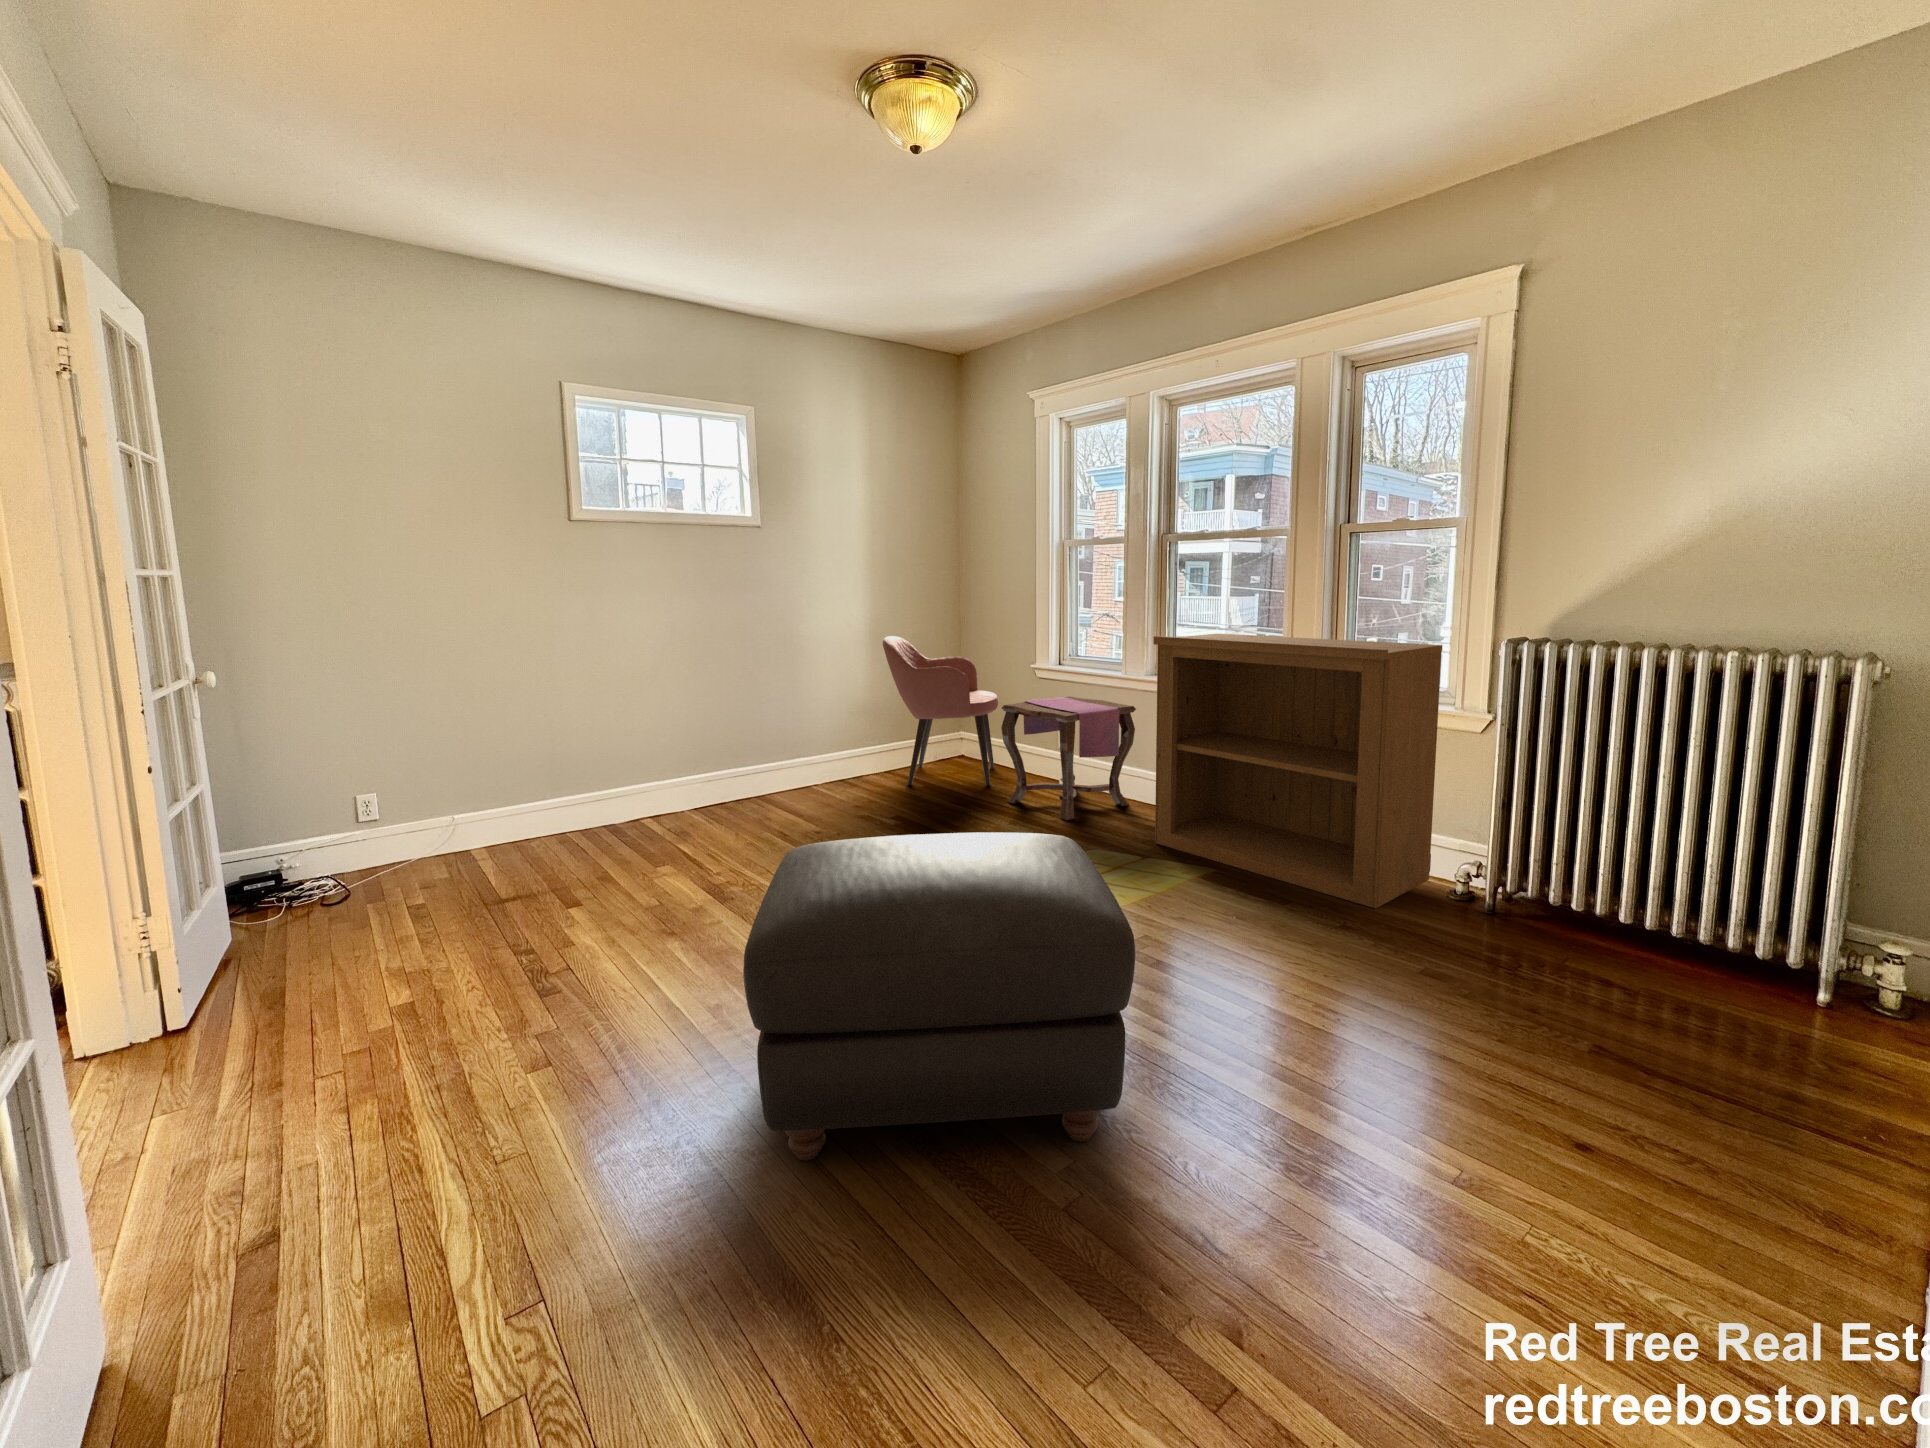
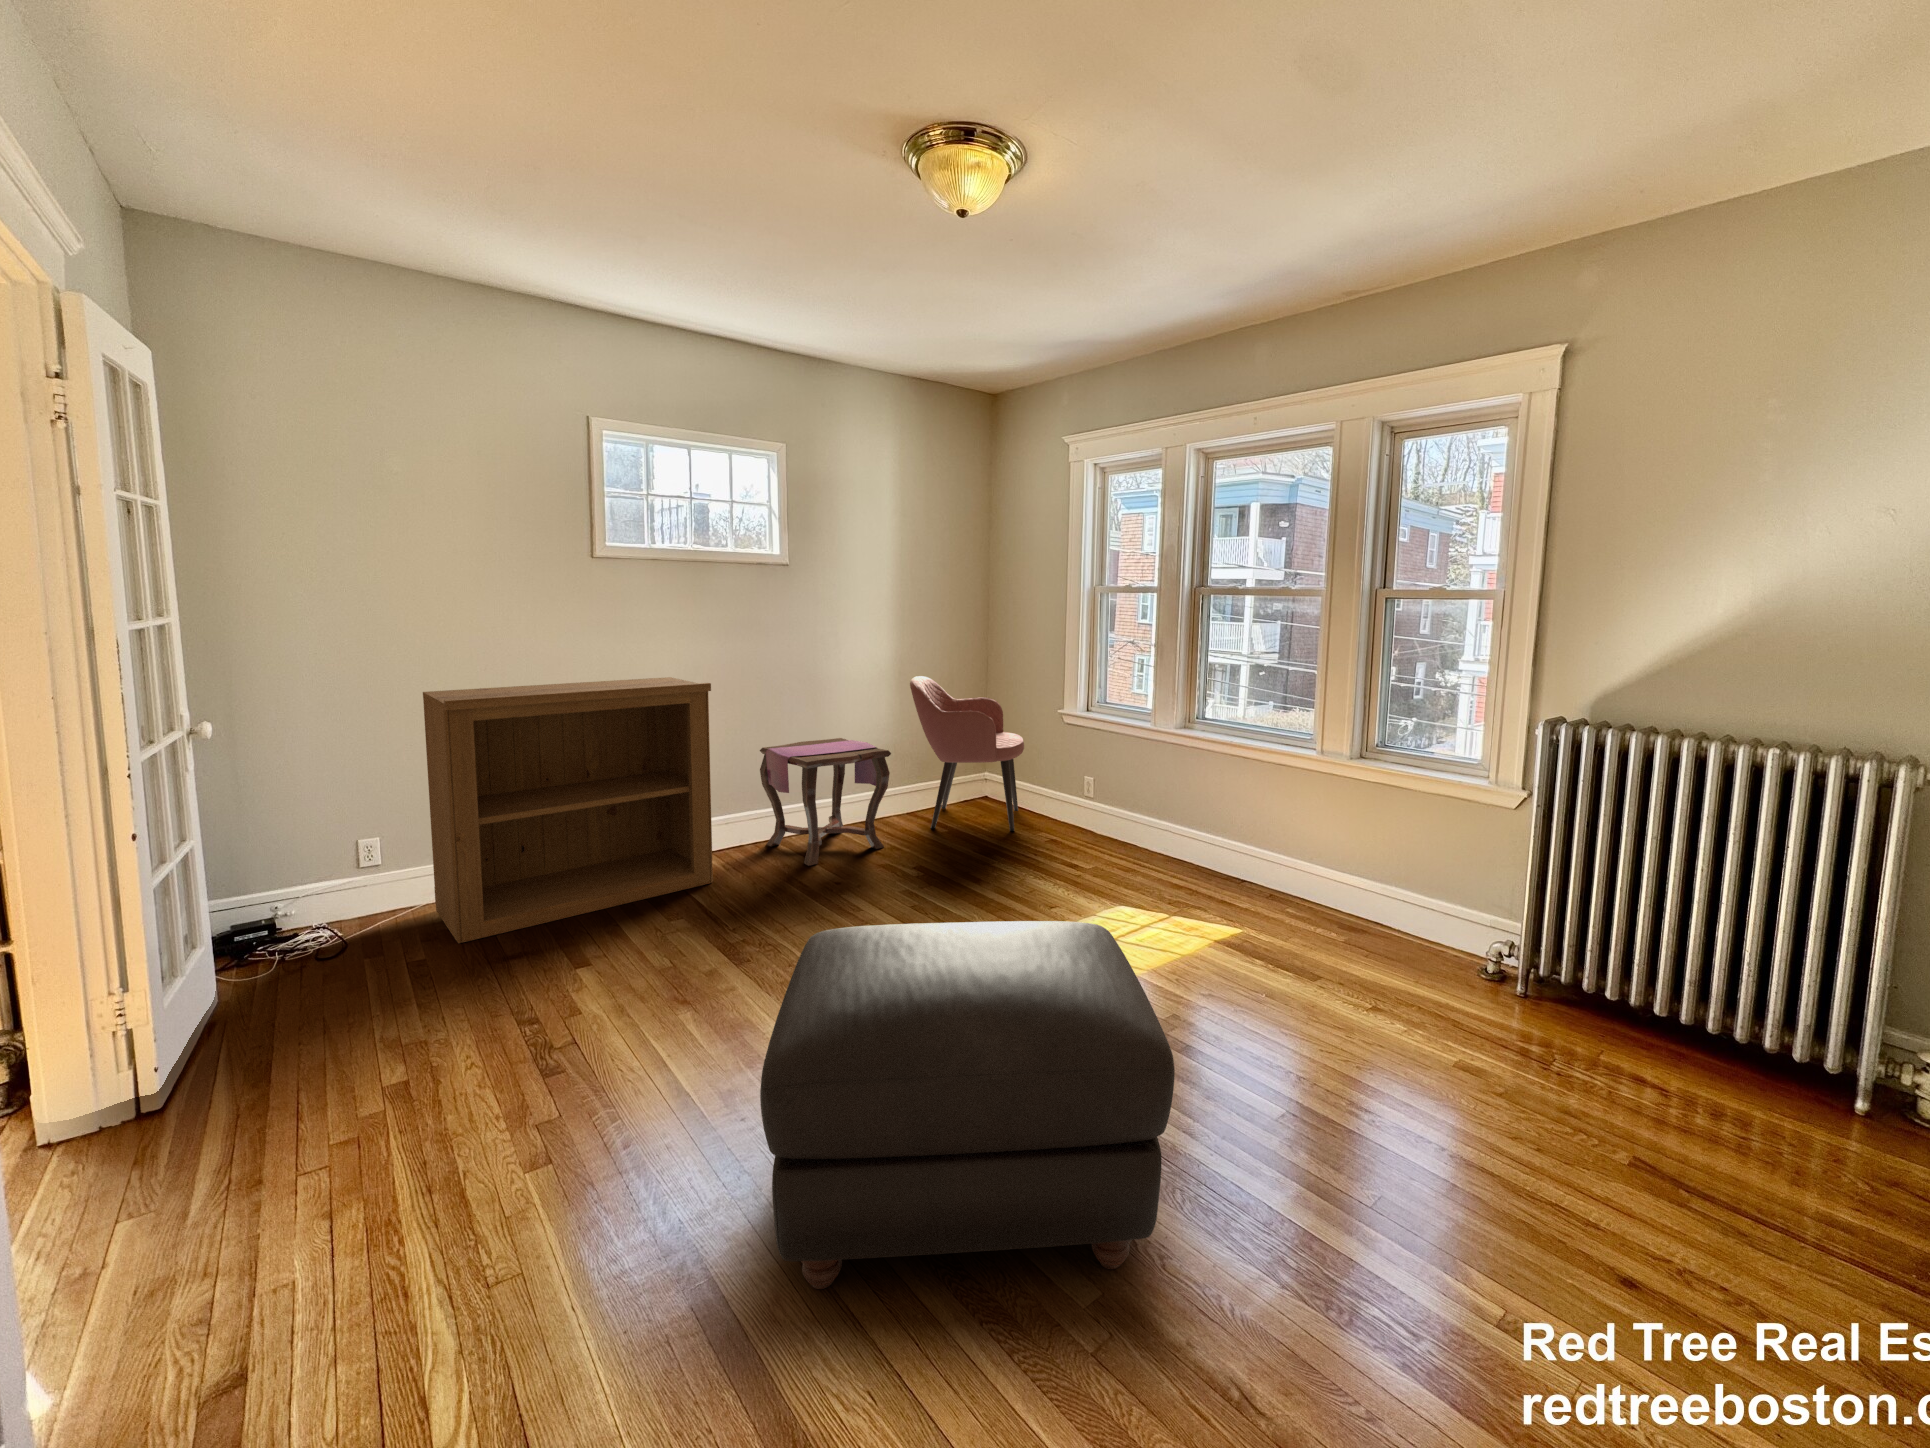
bookshelf: present [1153,634,1442,908] -> present [423,677,713,943]
side table: present [1001,696,1136,820] -> present [760,738,891,866]

